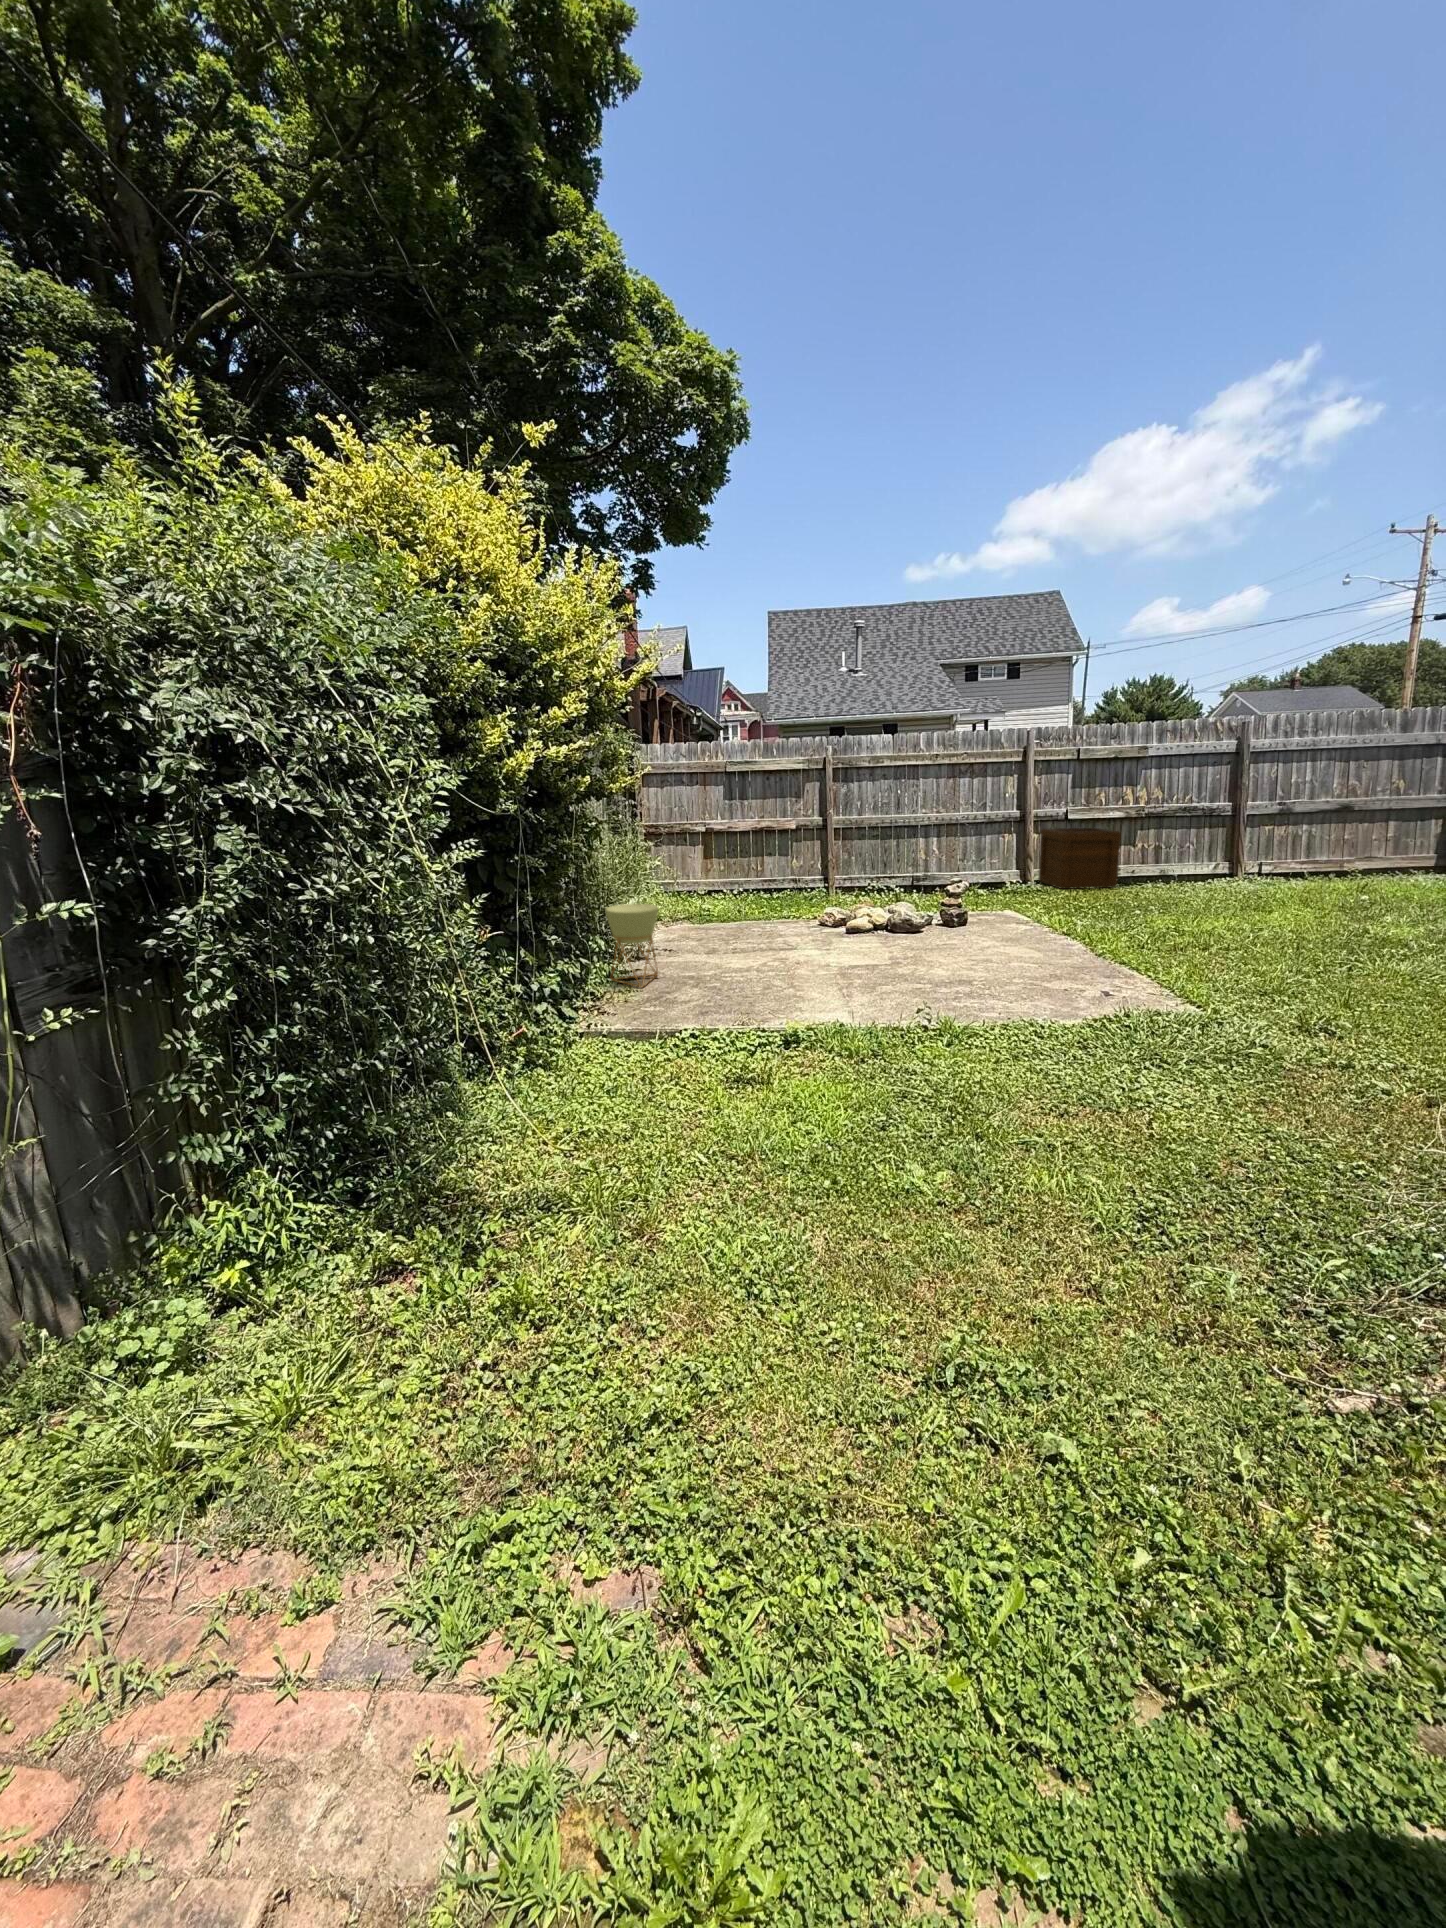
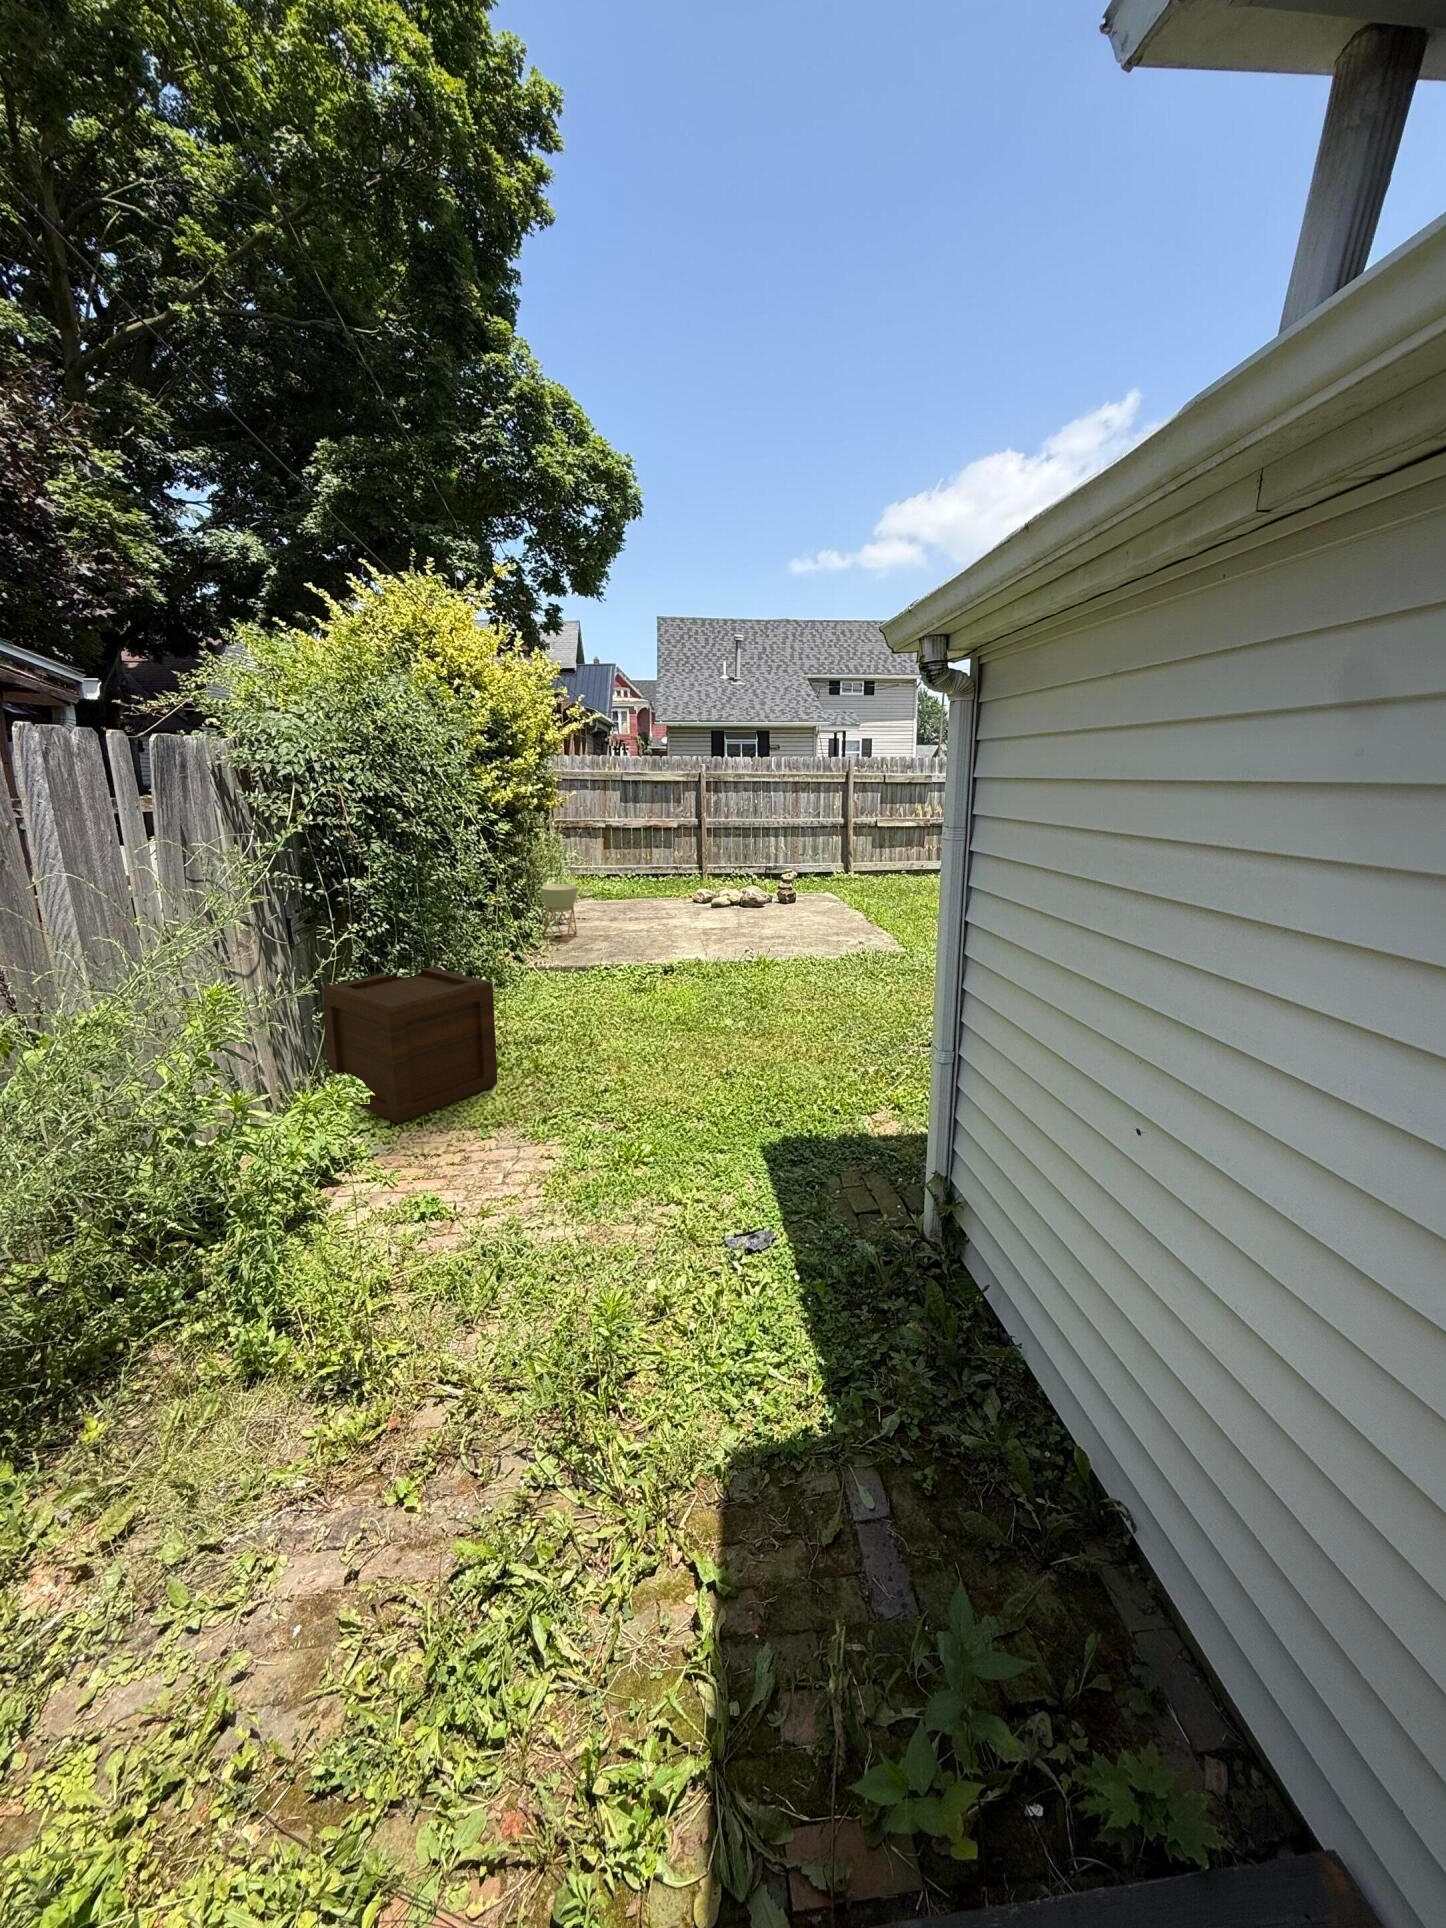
wooden crate: present [1039,828,1121,889] -> present [323,967,498,1124]

